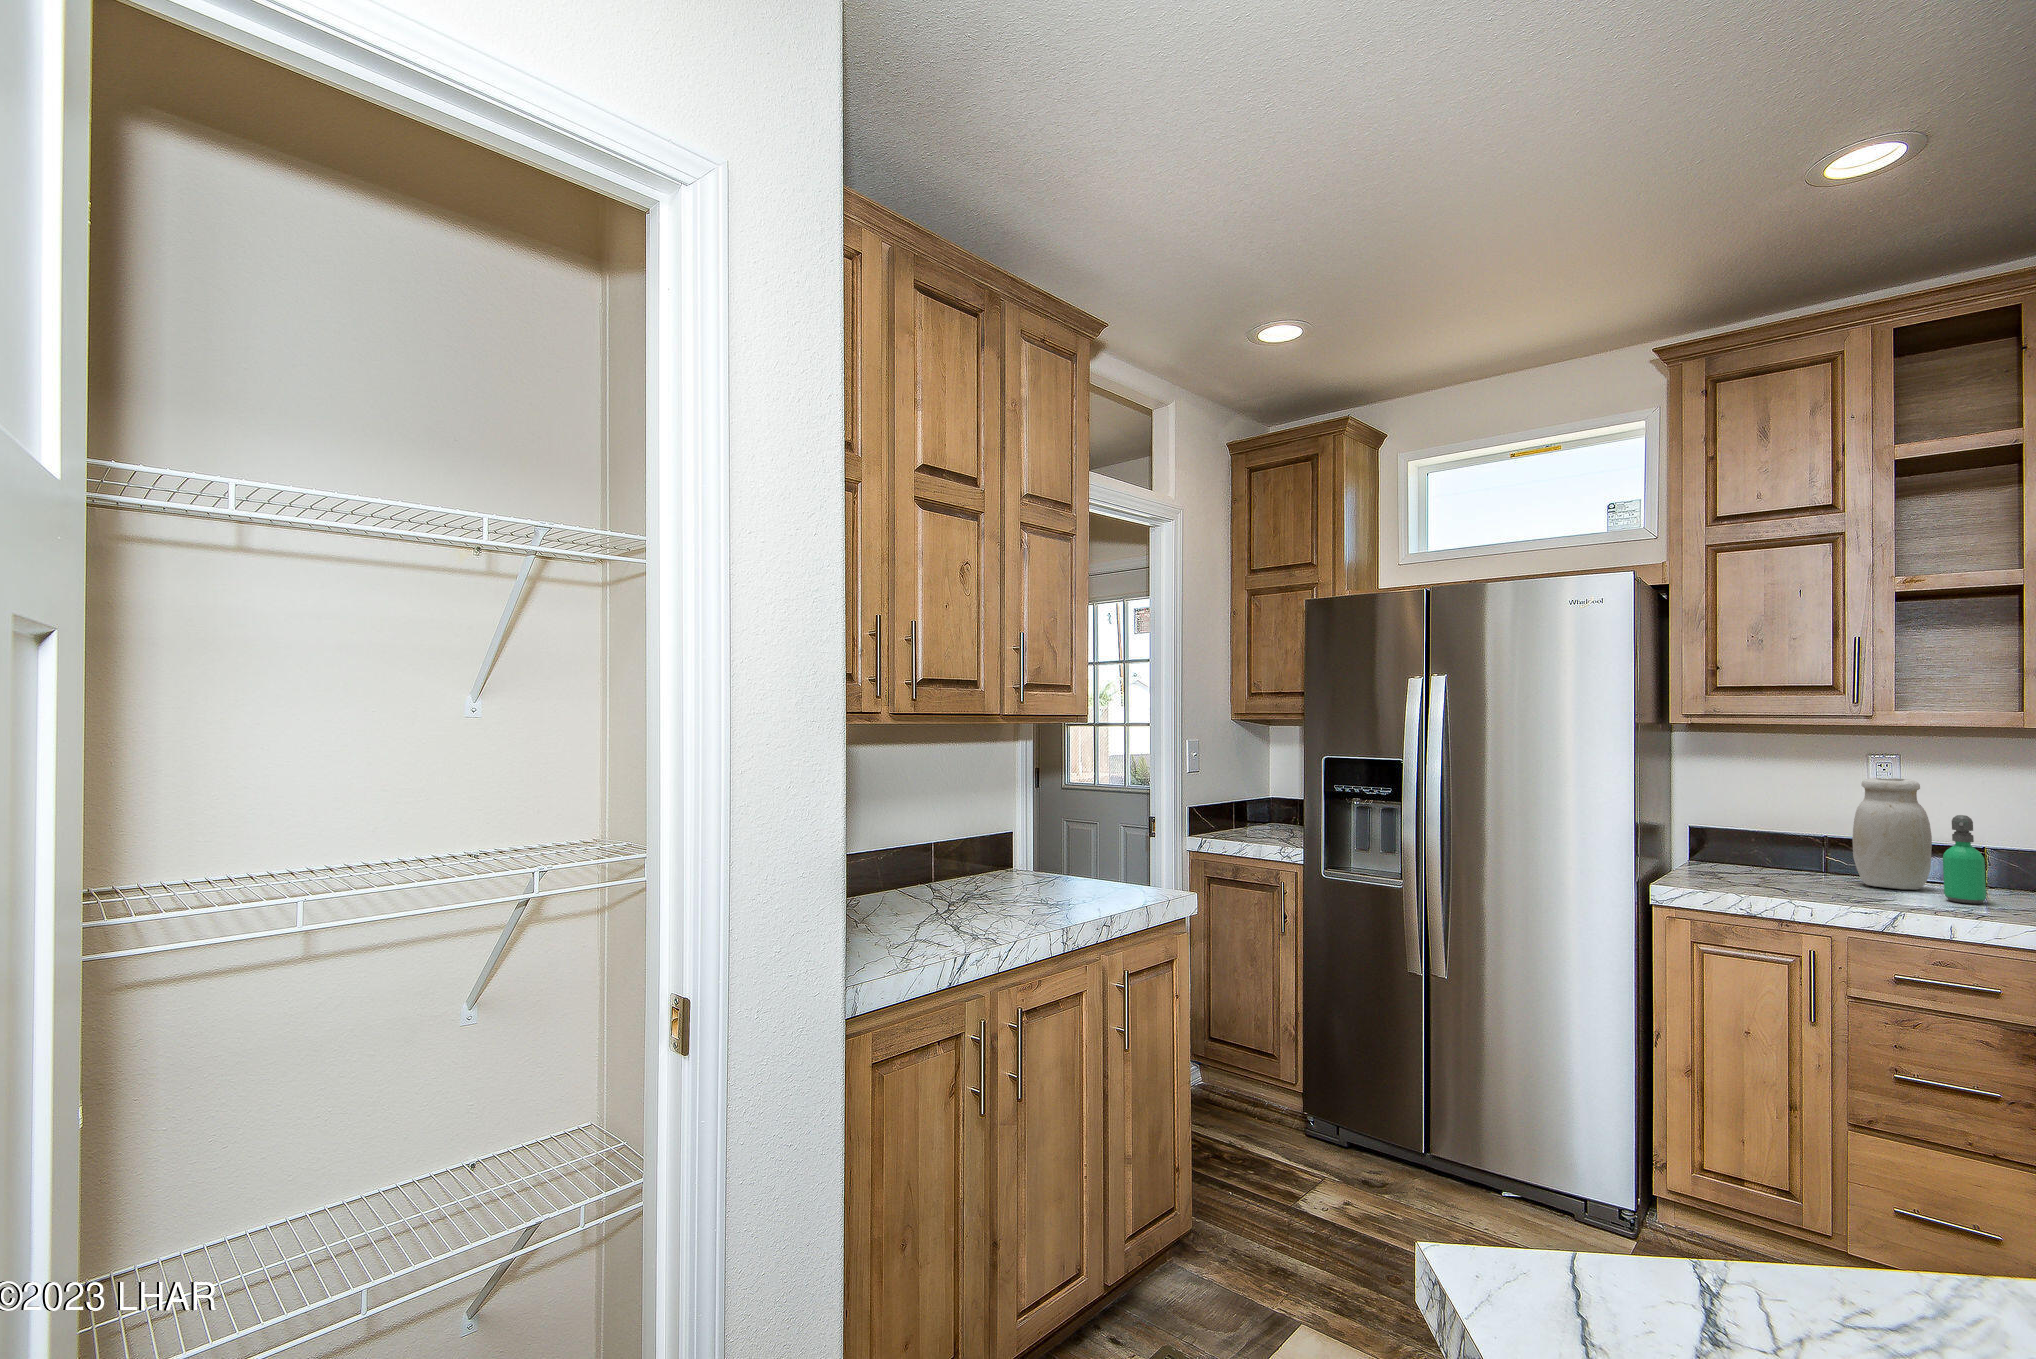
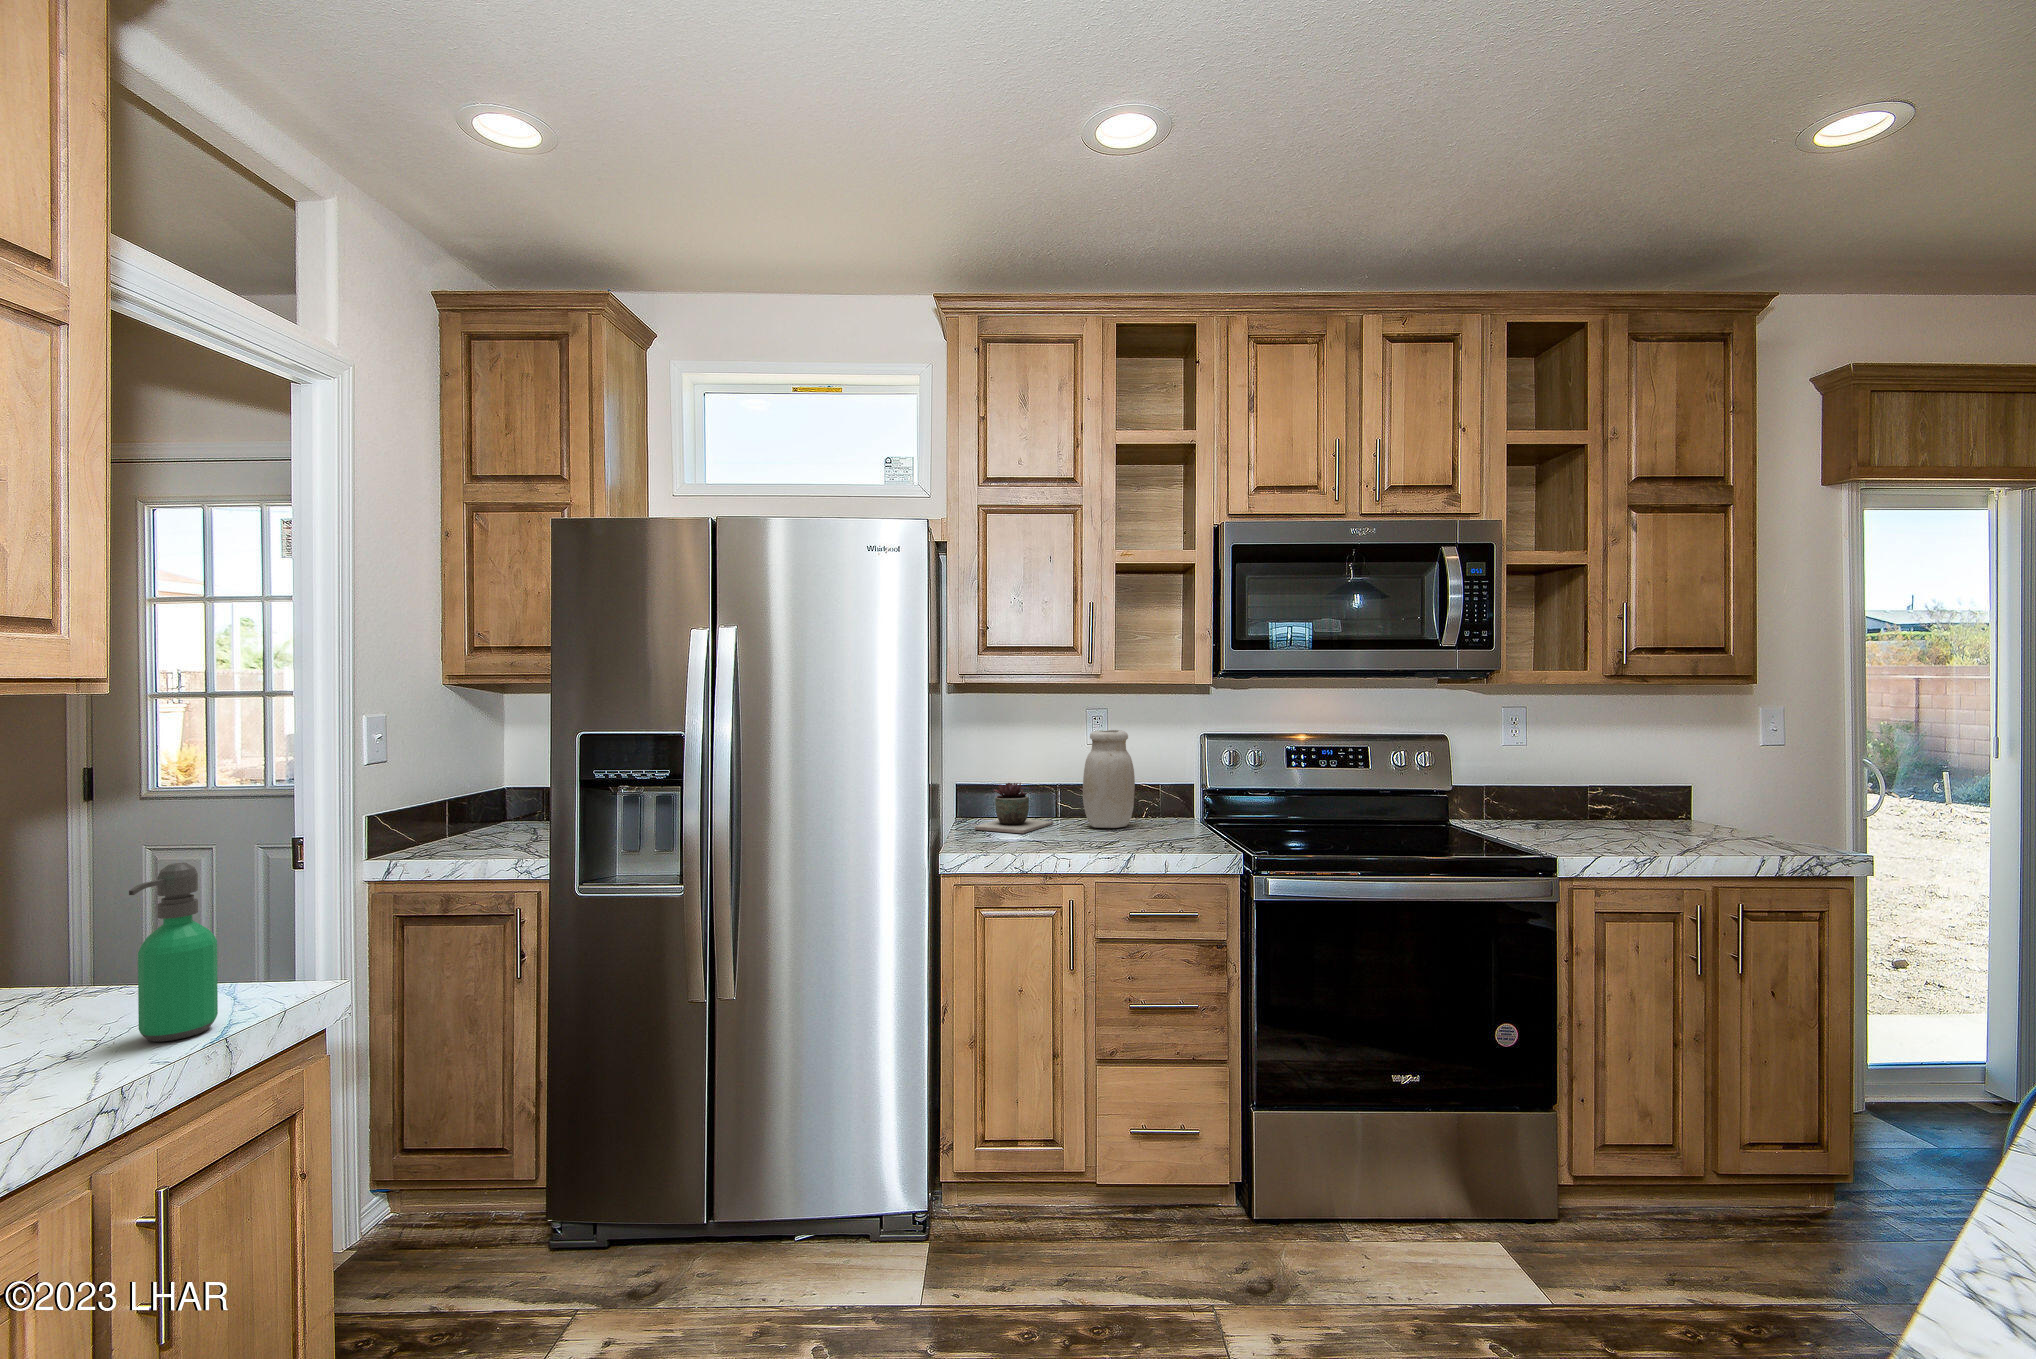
soap dispenser: present [1943,815,1986,904] -> present [129,863,218,1042]
succulent plant: none [1706,827,1814,880] -> present [974,783,1053,833]

